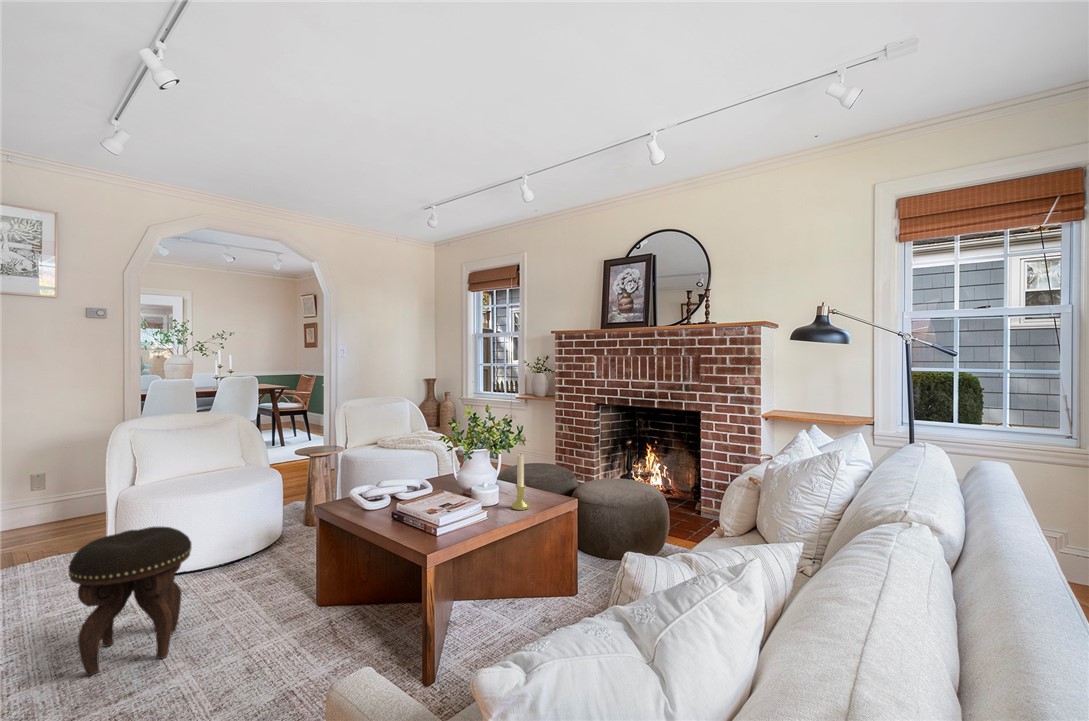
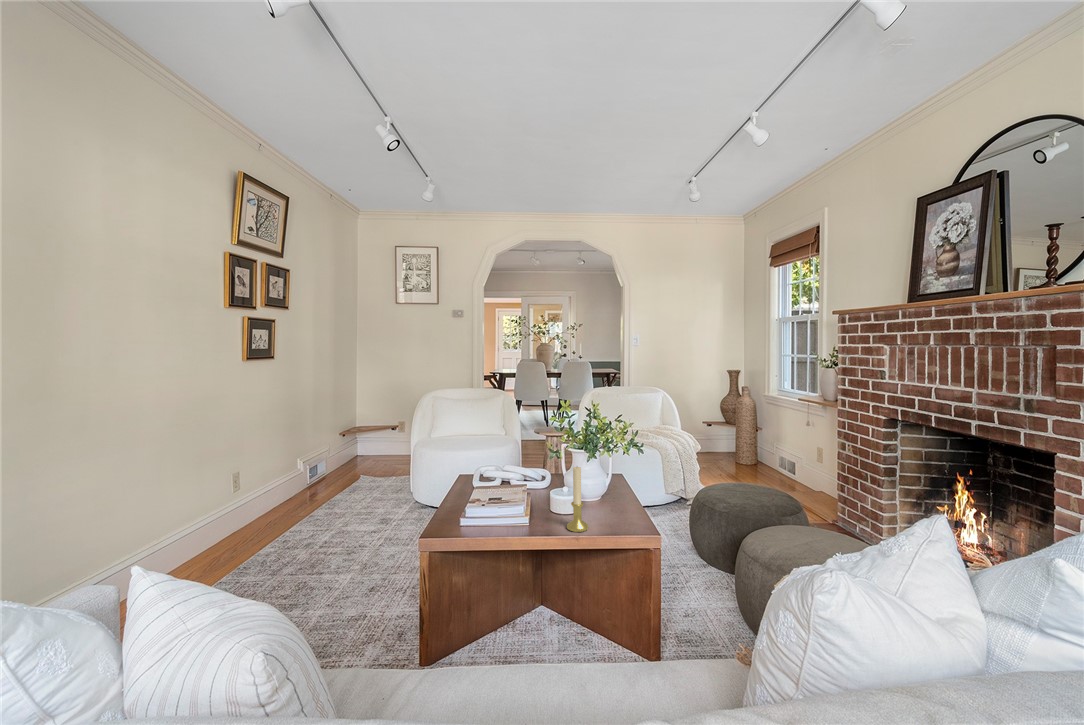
footstool: present [69,527,192,676] -> none [321,470,389,562]

